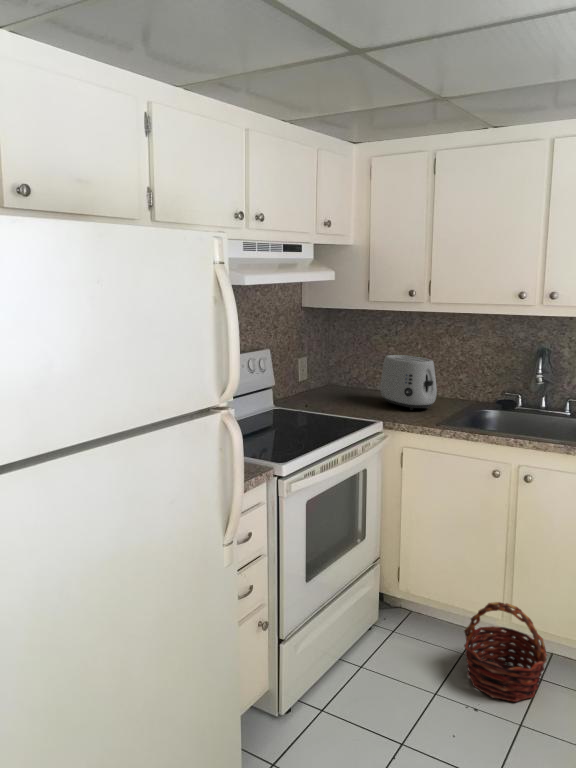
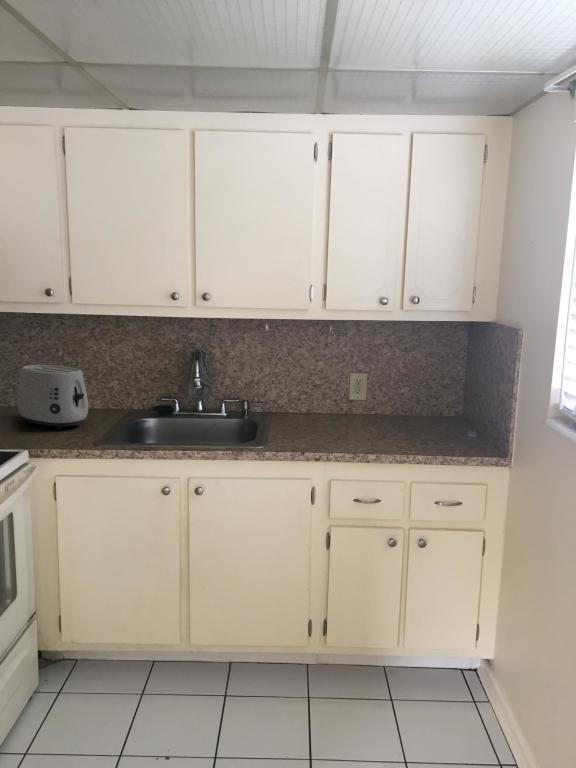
basket: present [464,602,547,702] -> none [146,629,233,737]

